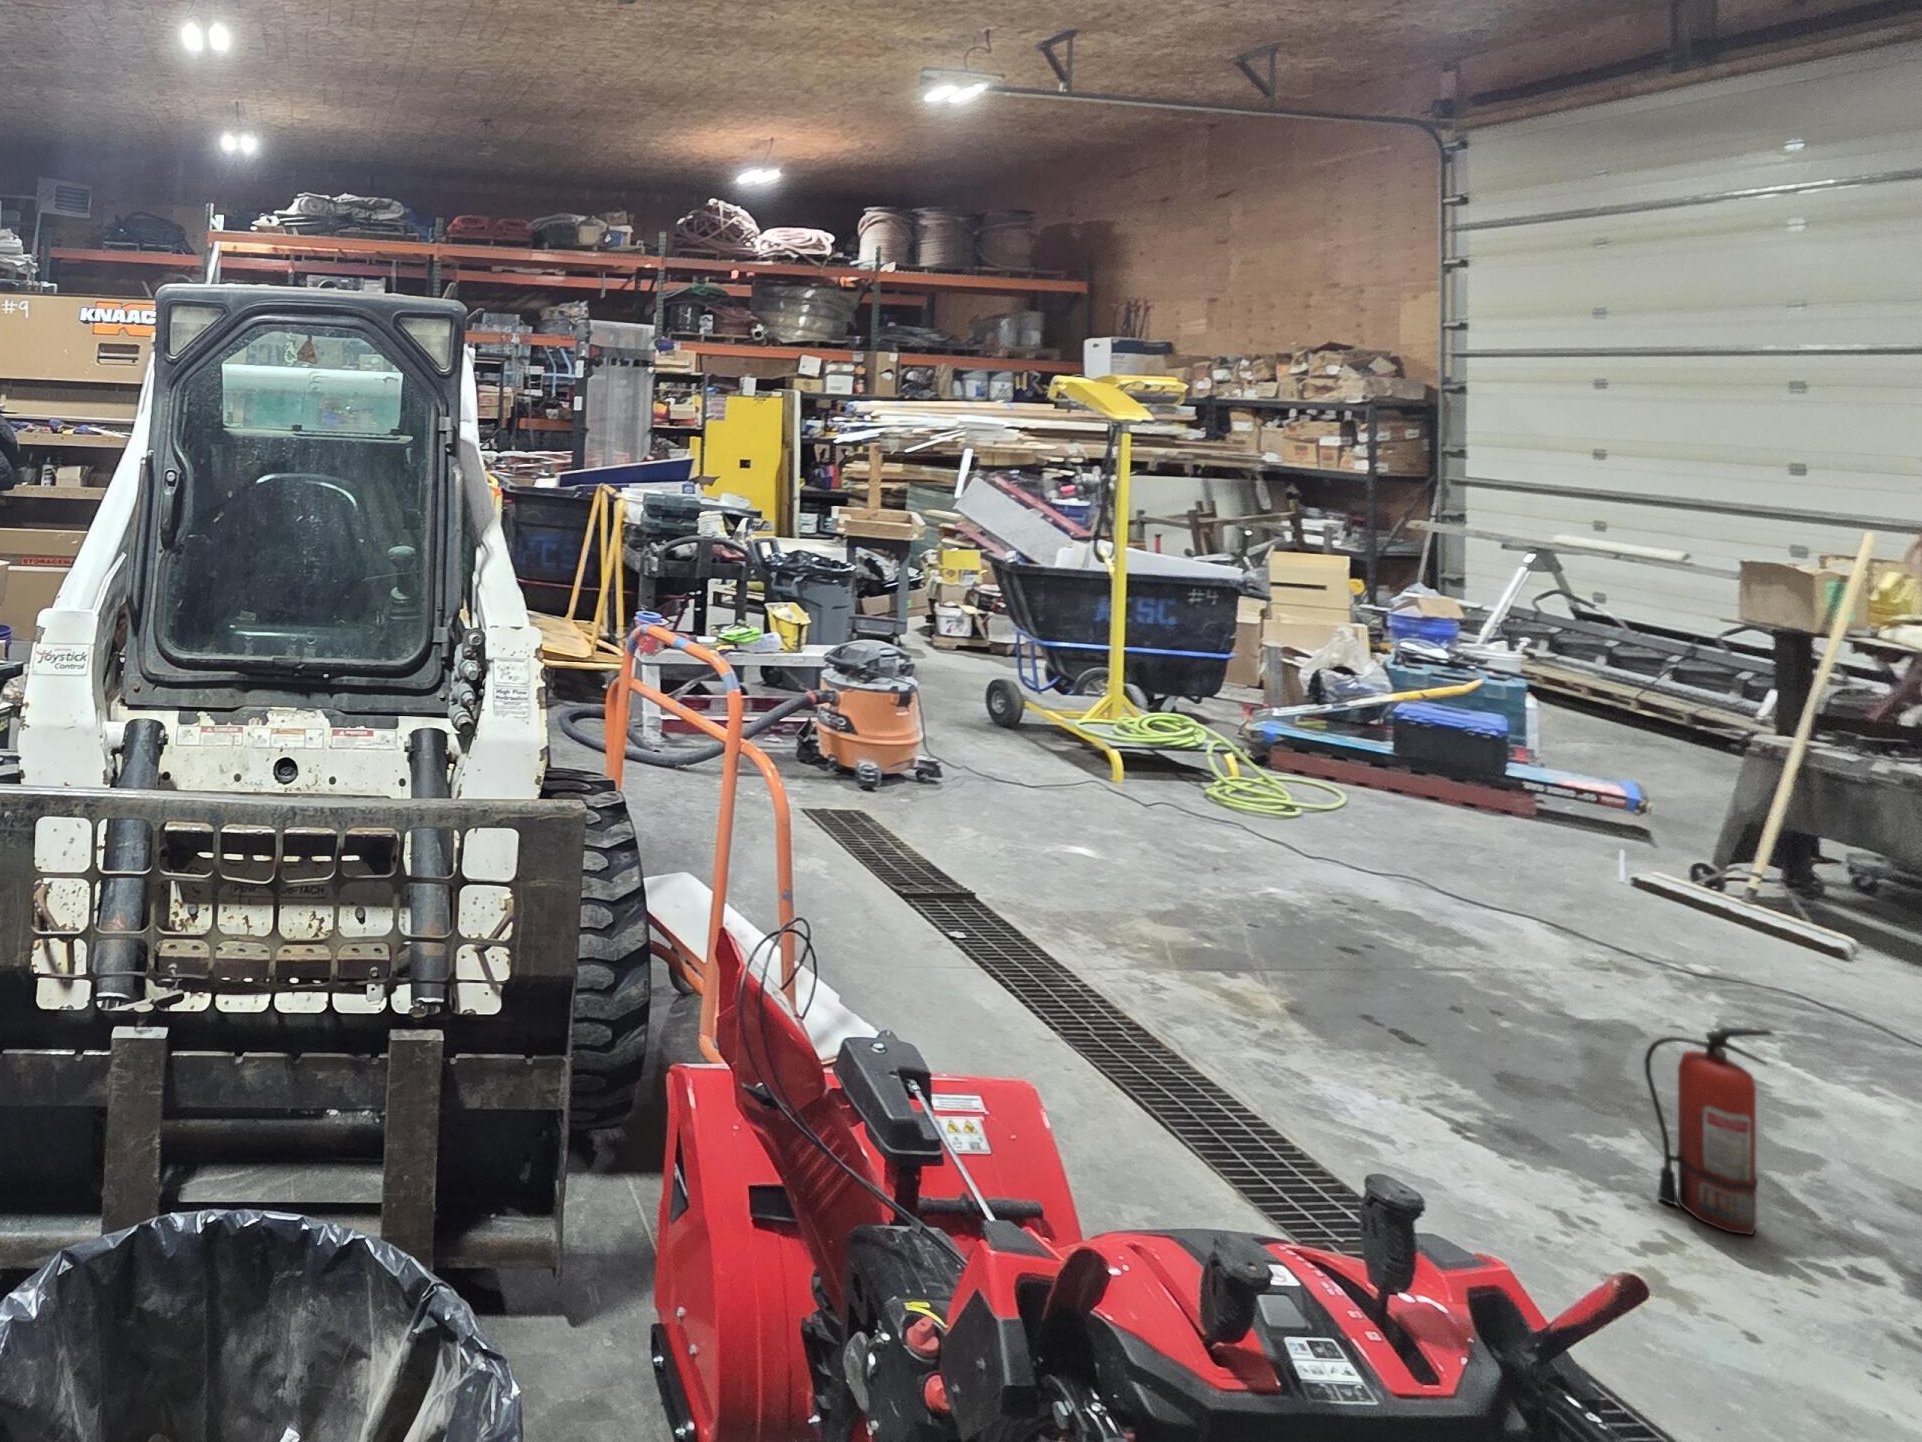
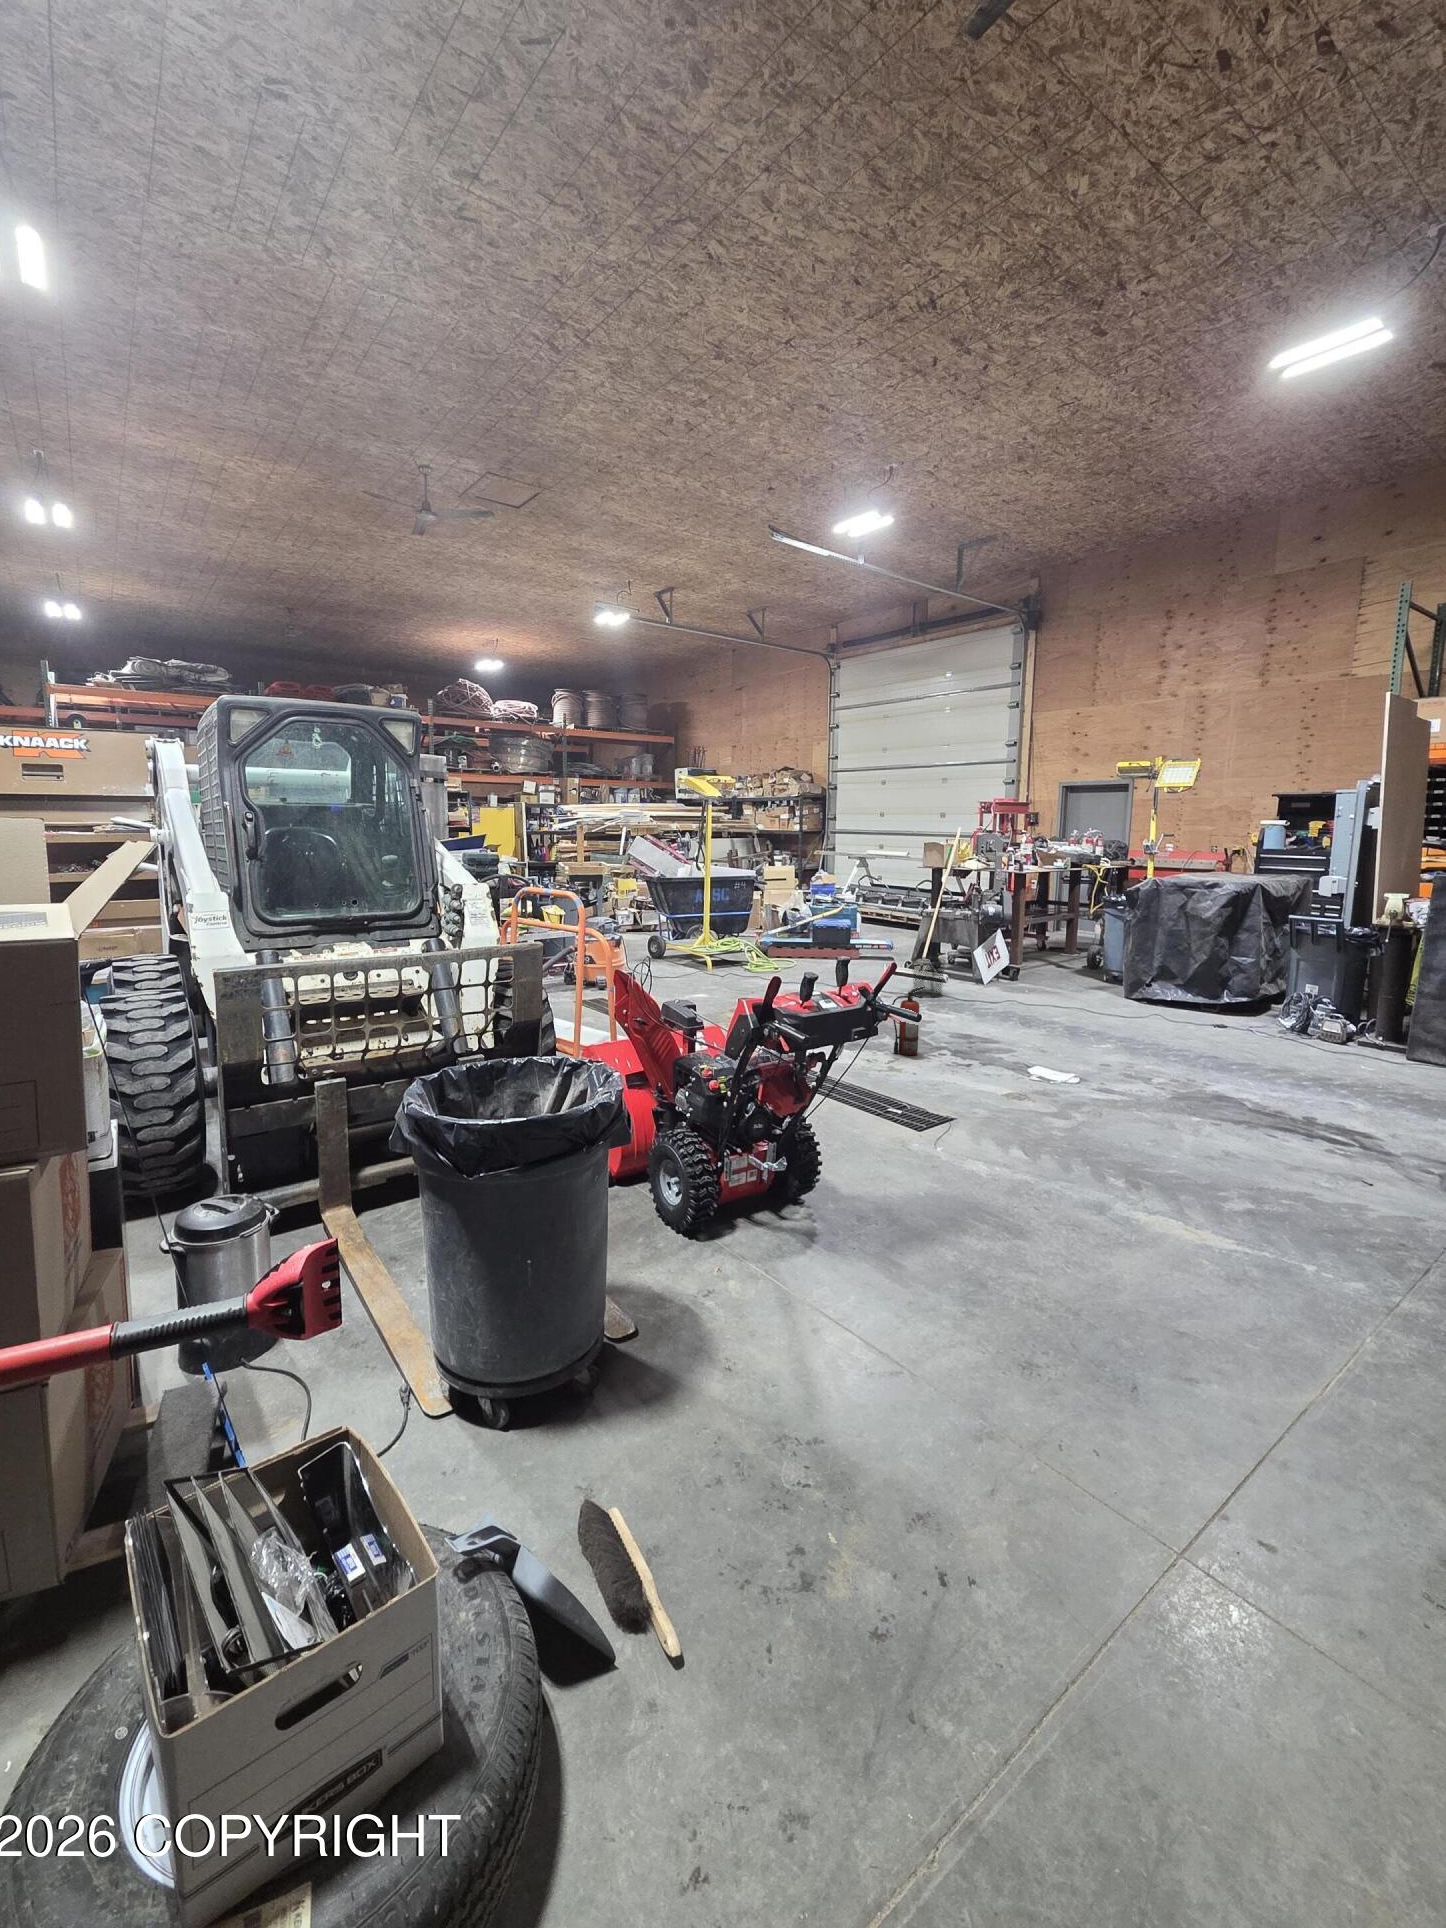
waste bin: none [1717,872,1853,1007] -> present [912,957,946,998]

